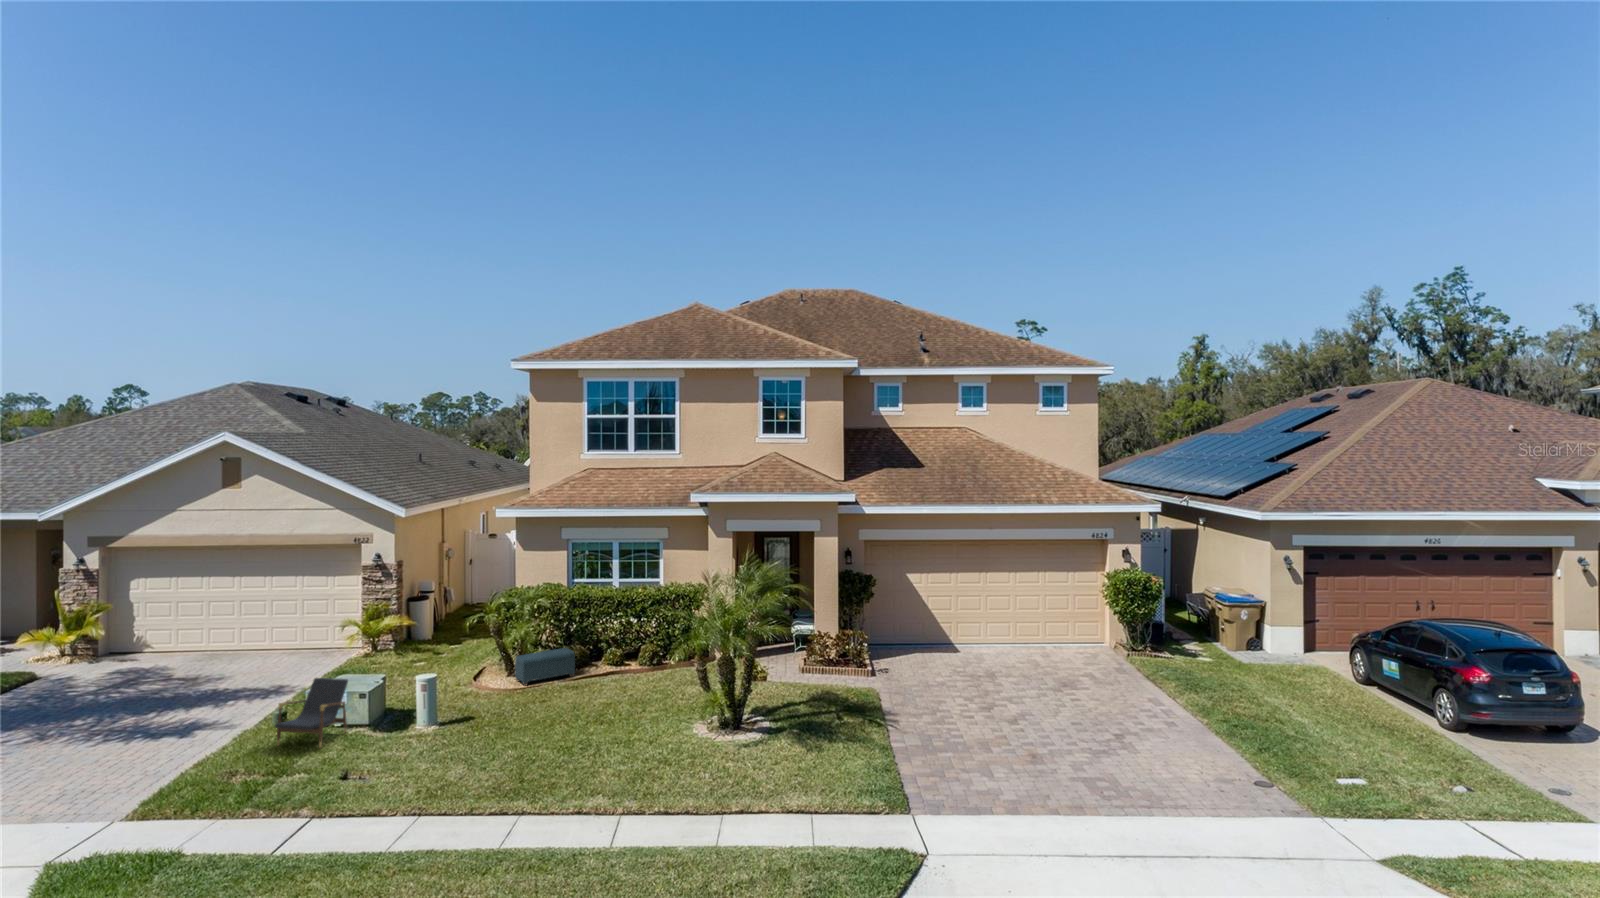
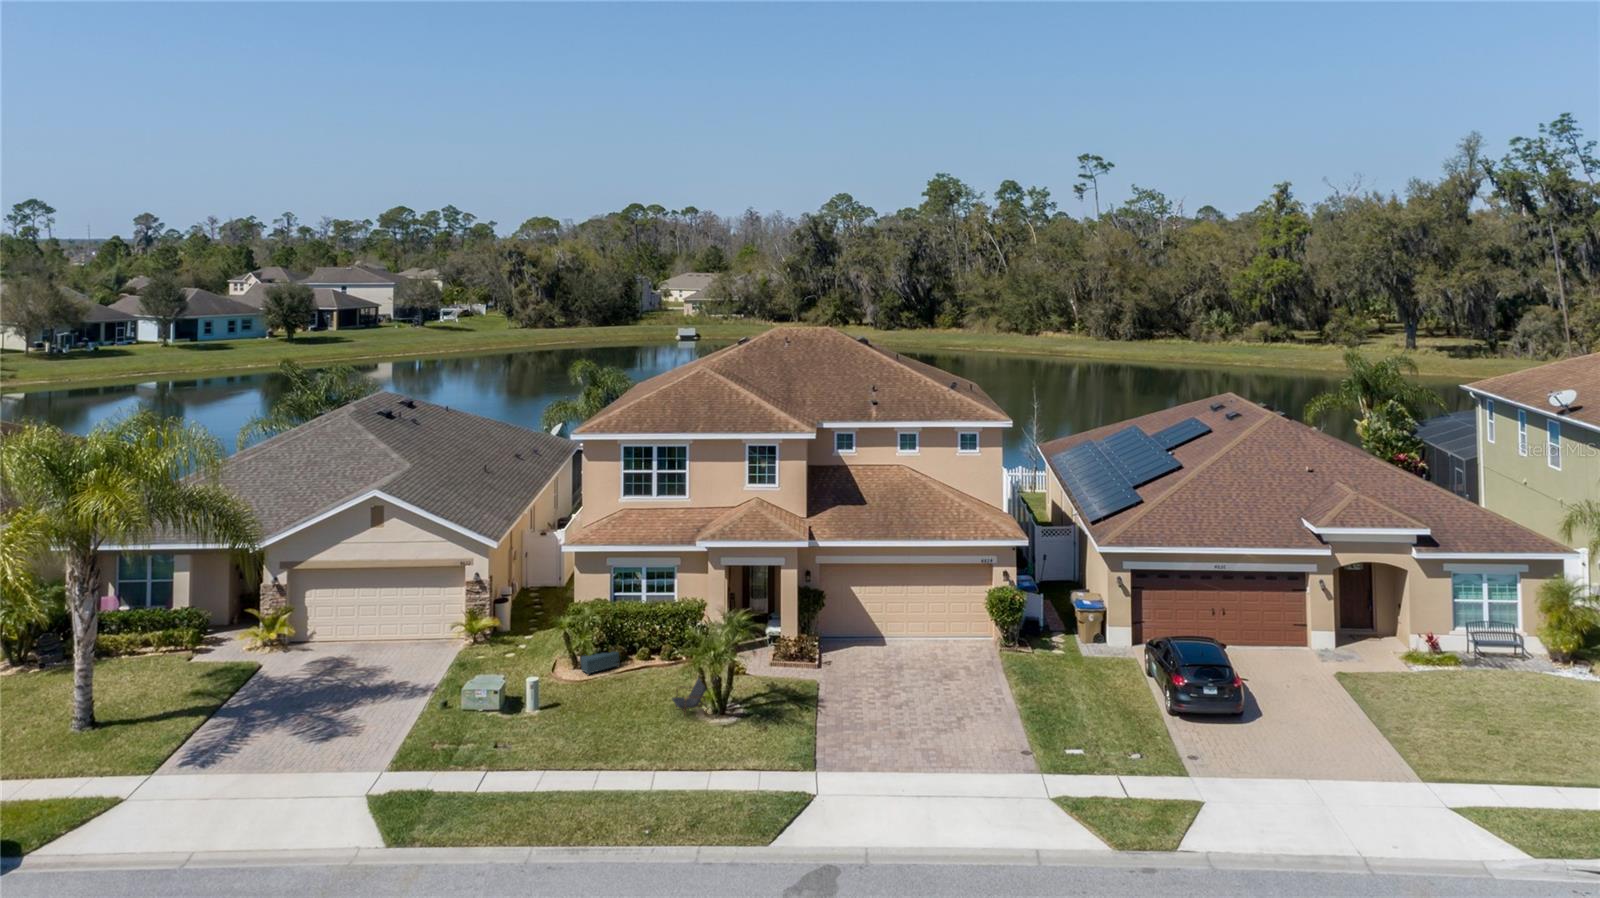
lounge chair: present [275,678,348,748] -> present [672,678,707,718]

